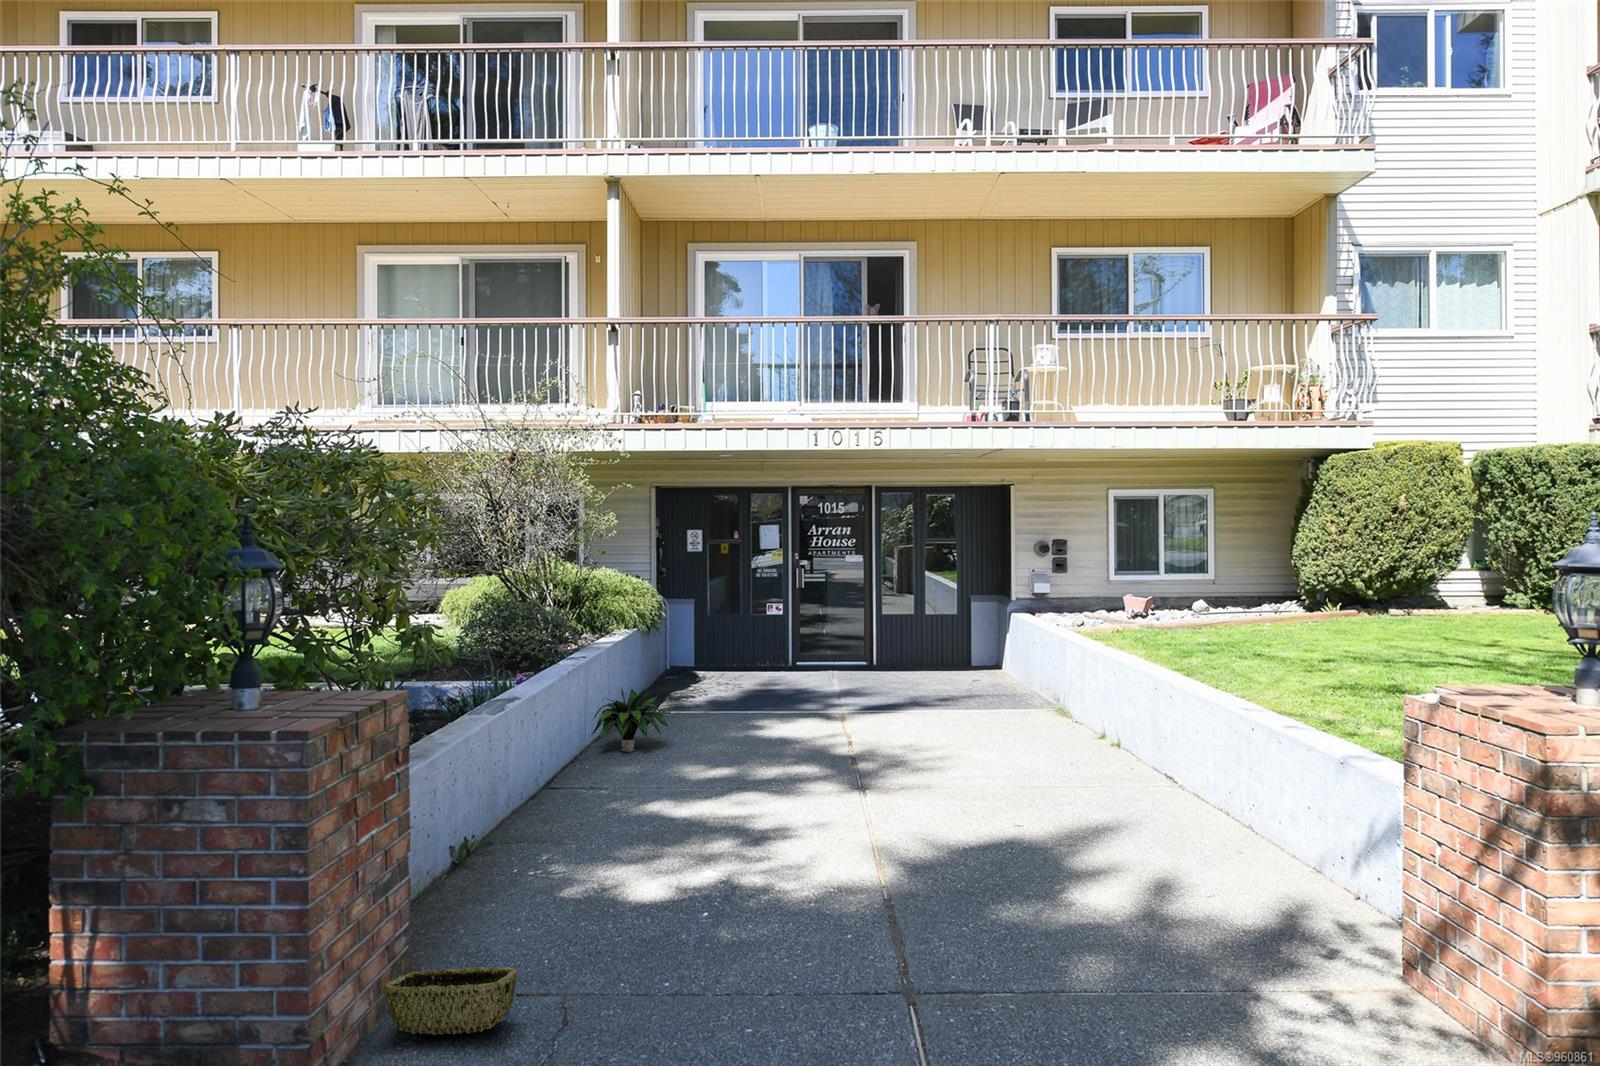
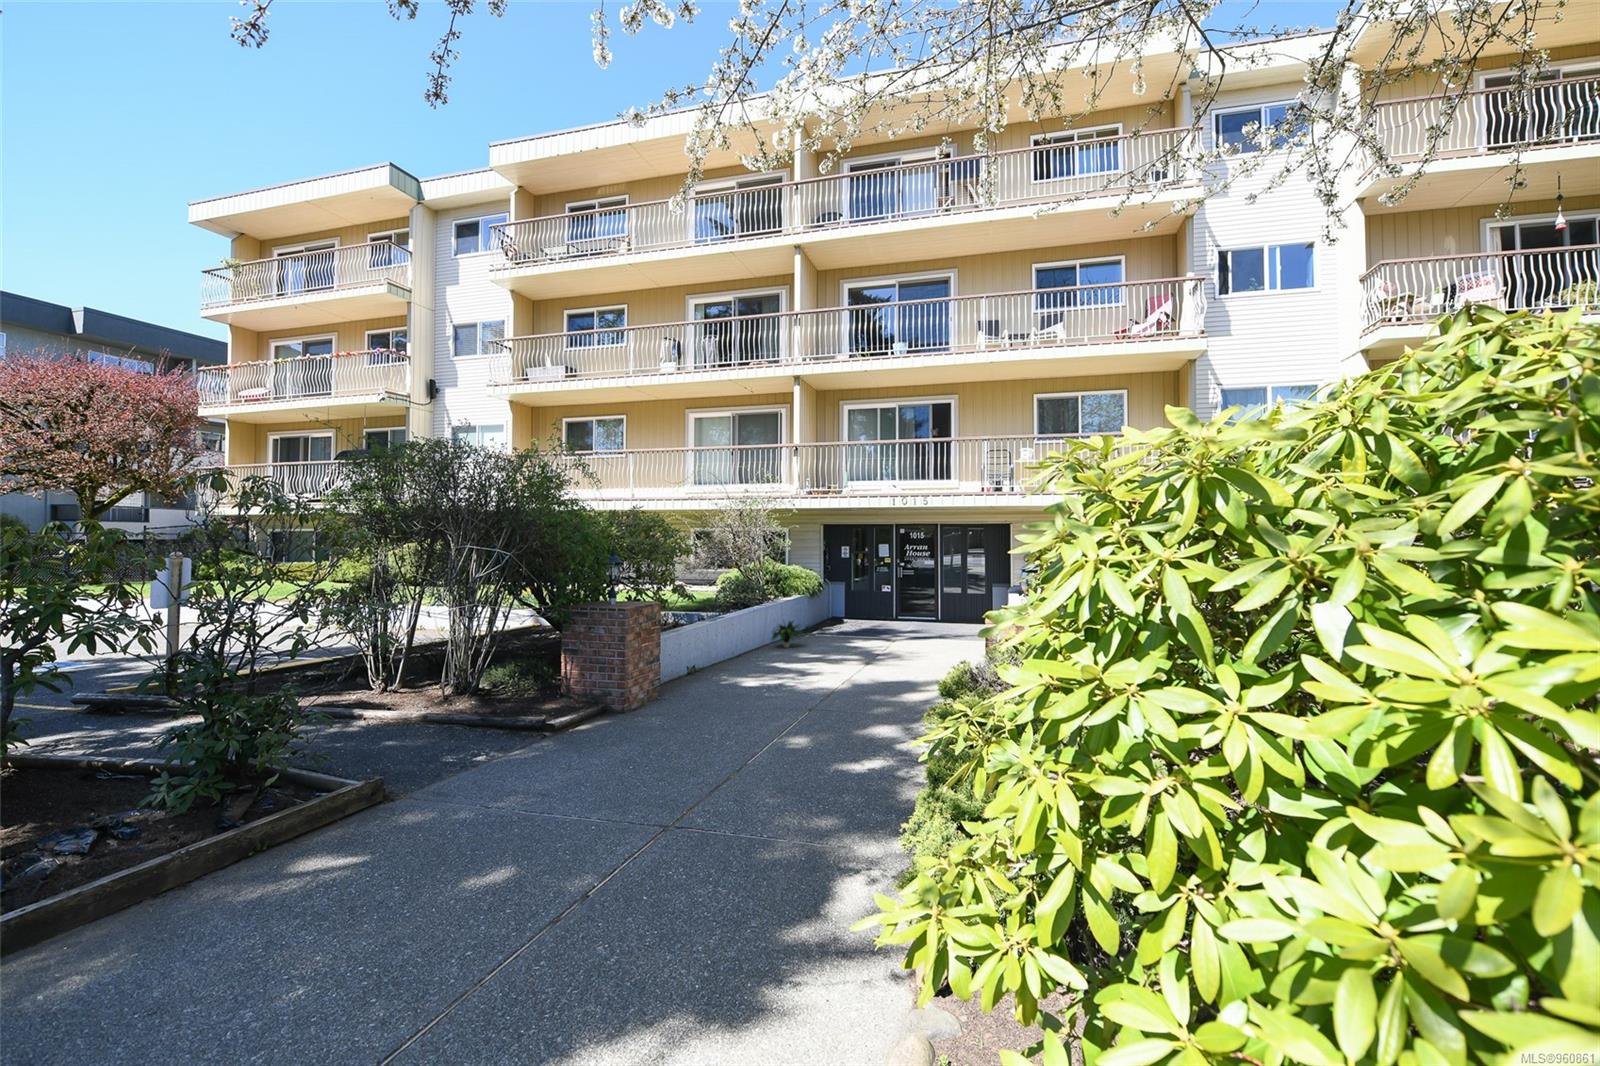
woven basket: present [382,967,517,1035] -> none [649,693,694,713]

